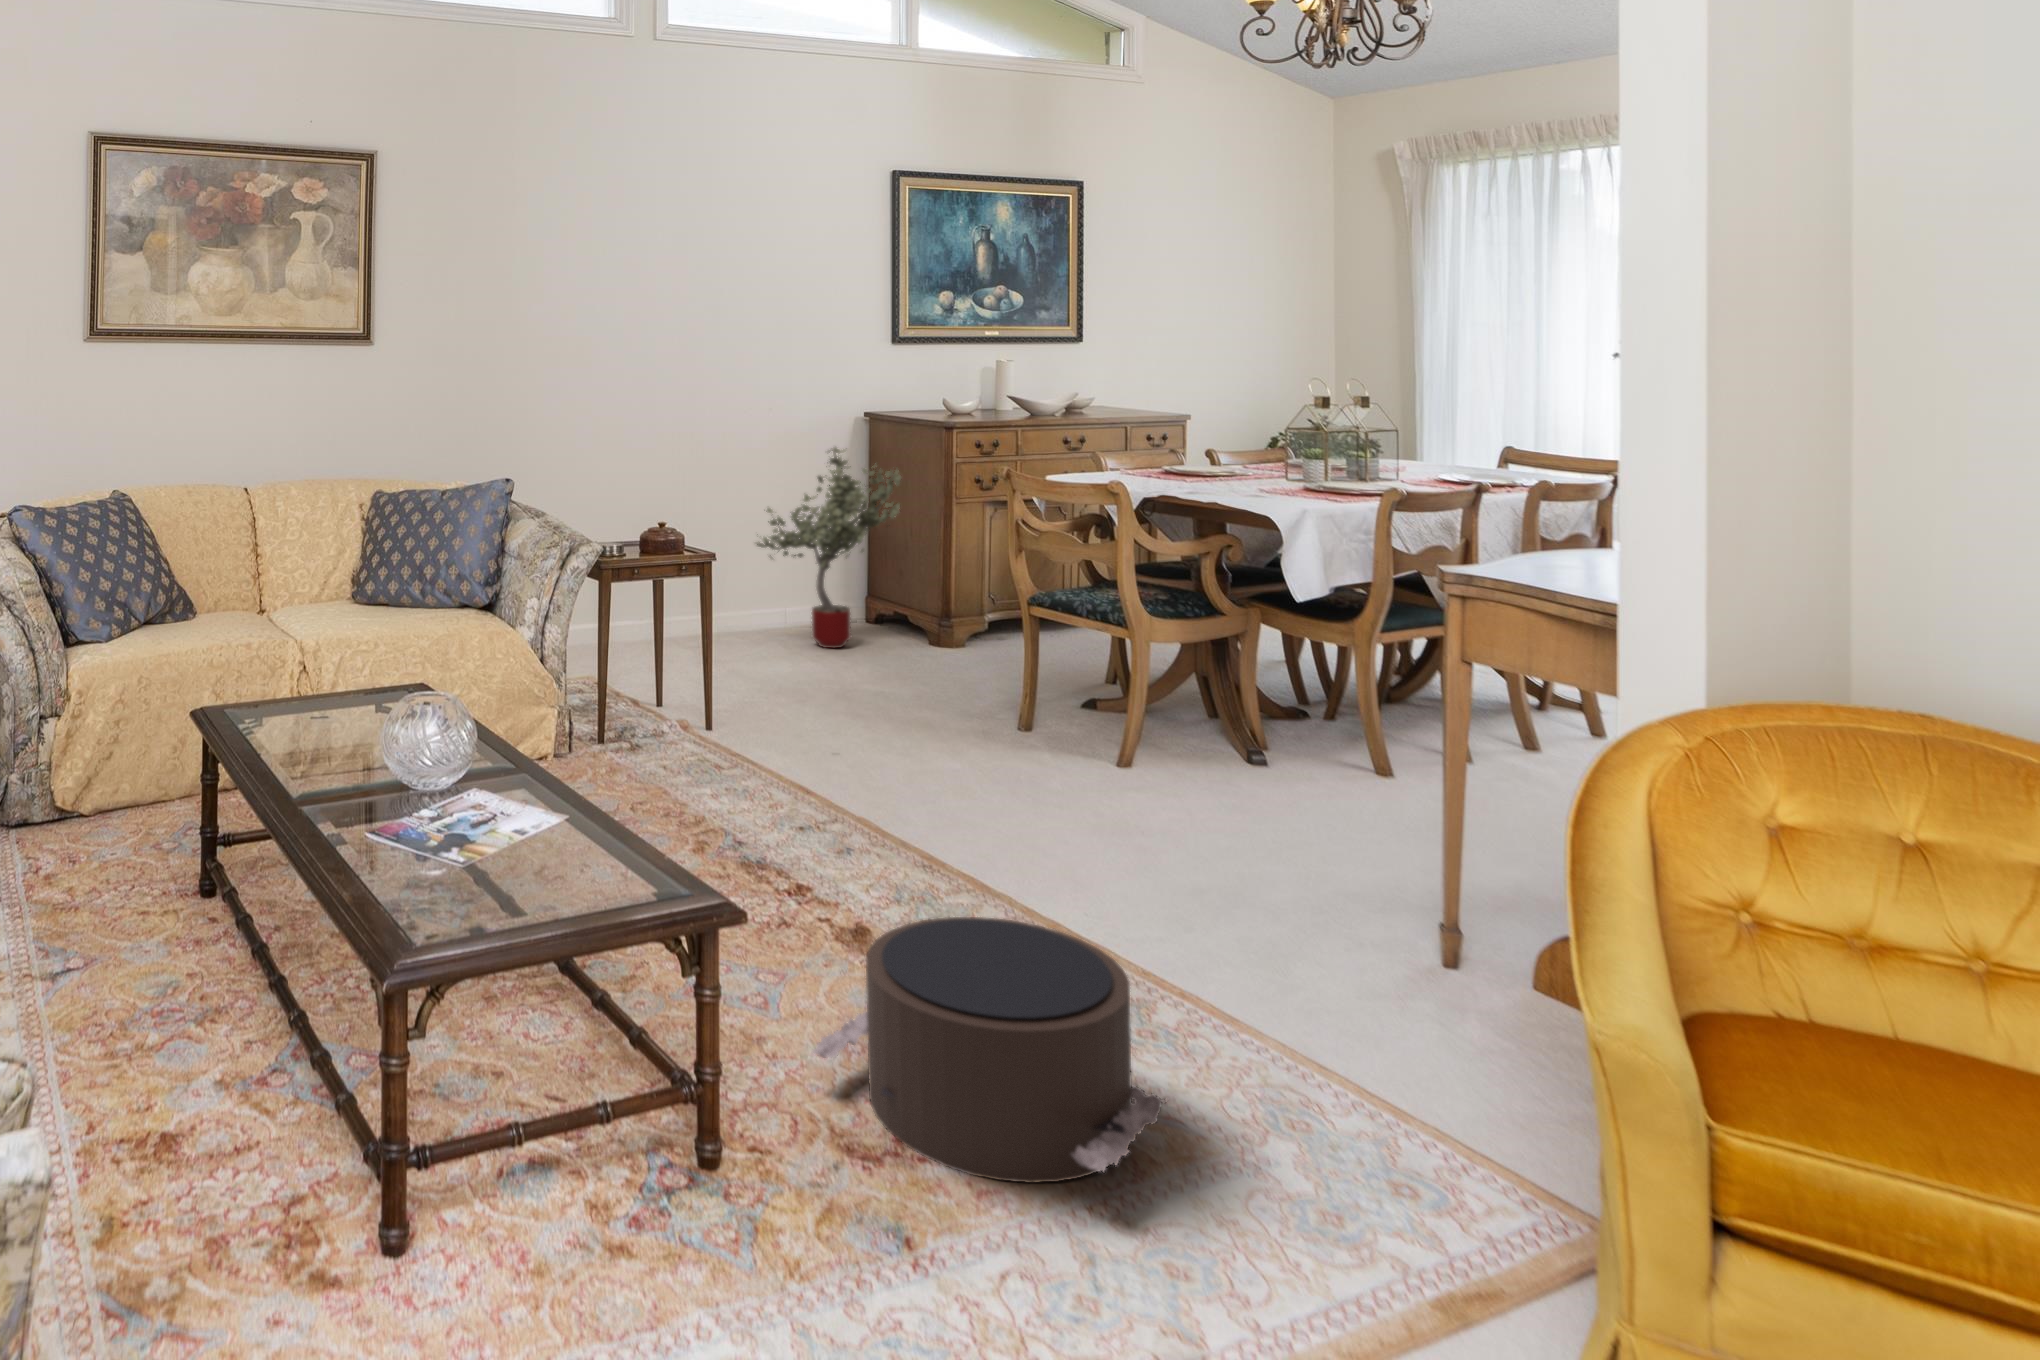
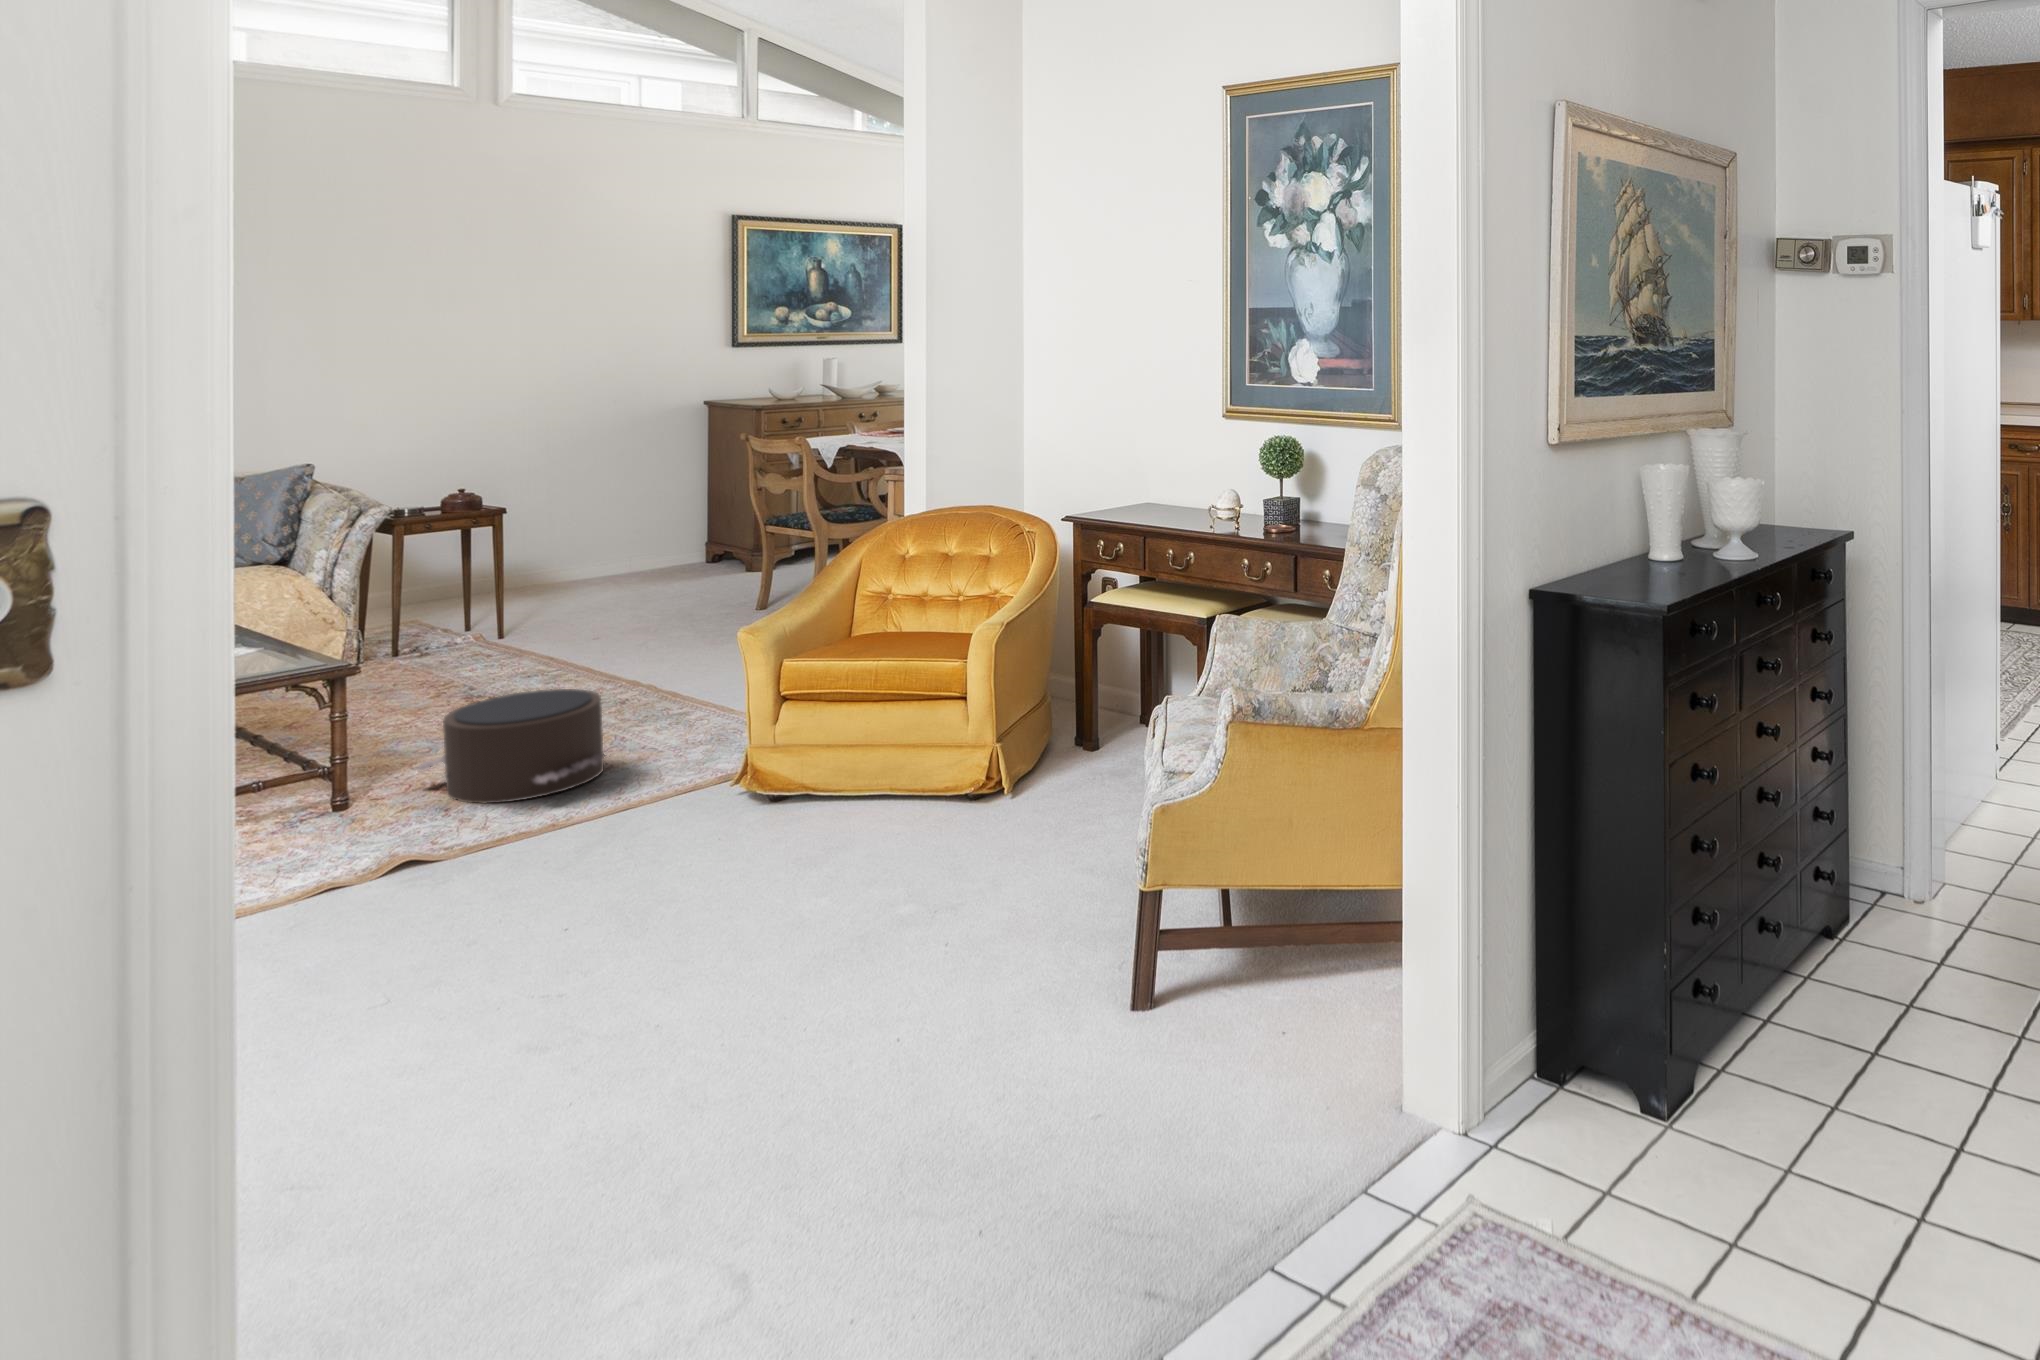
potted tree: present [756,447,901,648] -> none [588,426,726,580]

